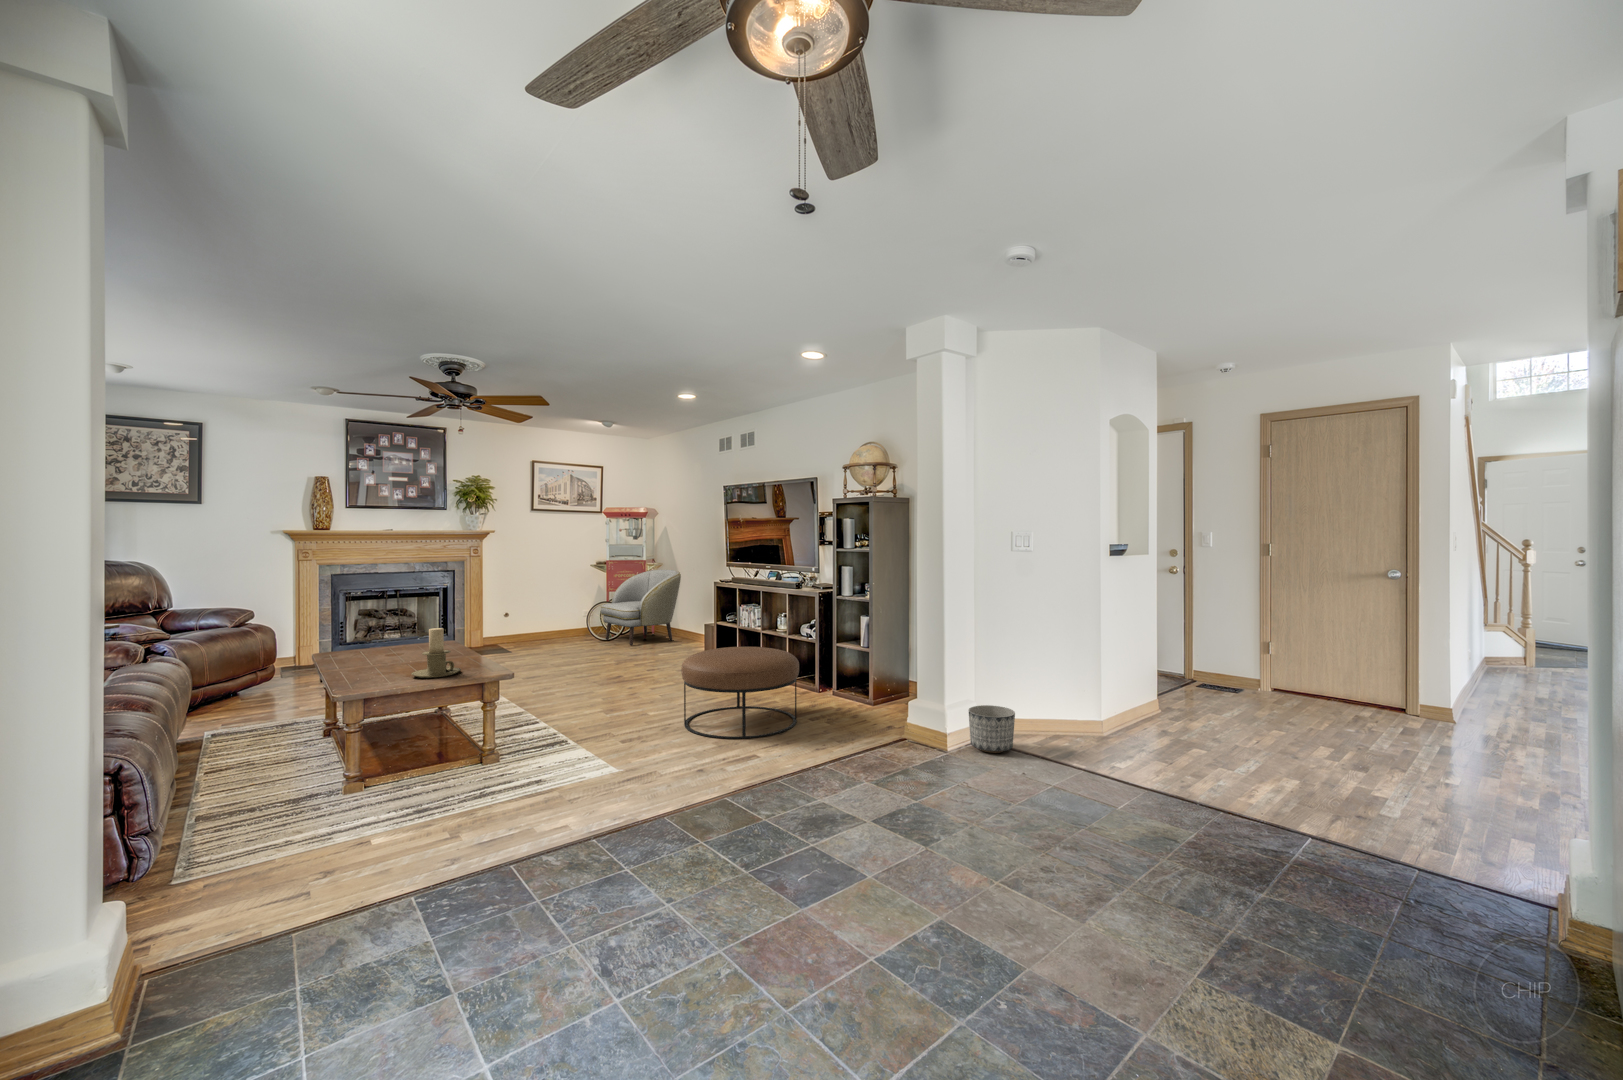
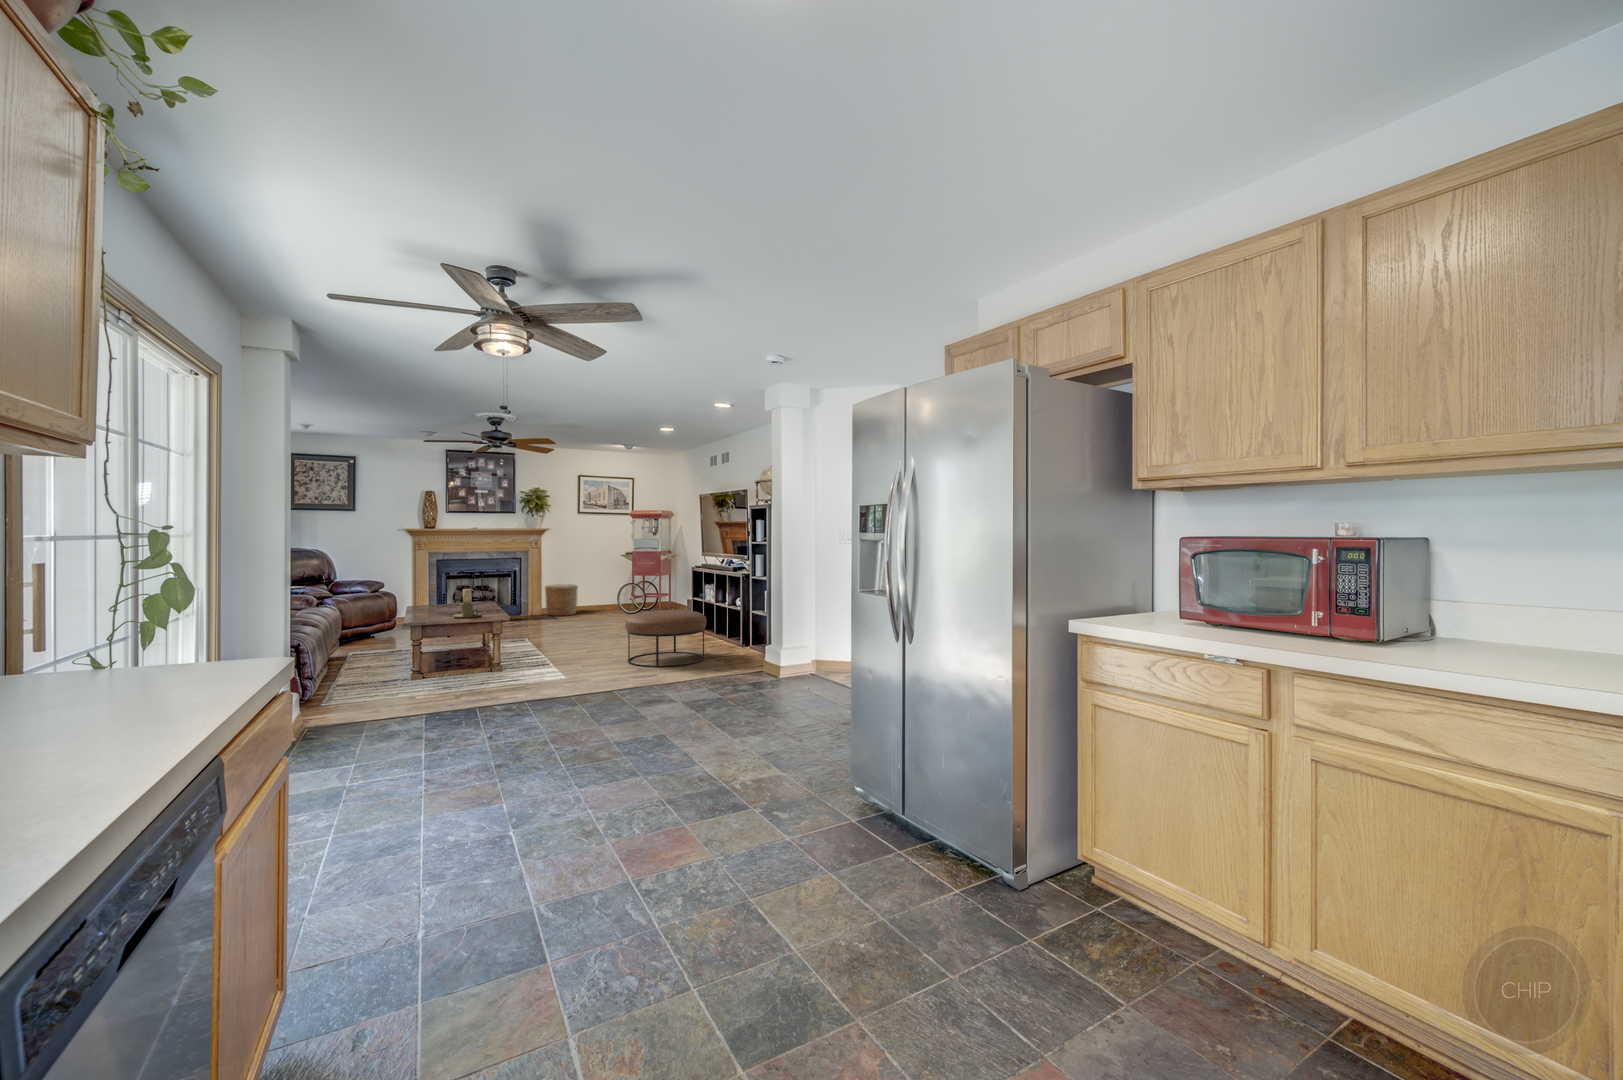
armchair: present [601,570,681,646] -> none [627,560,686,617]
woven basket: none [489,604,534,648] -> present [545,584,578,616]
planter: present [968,705,1015,753] -> none [793,649,823,679]

